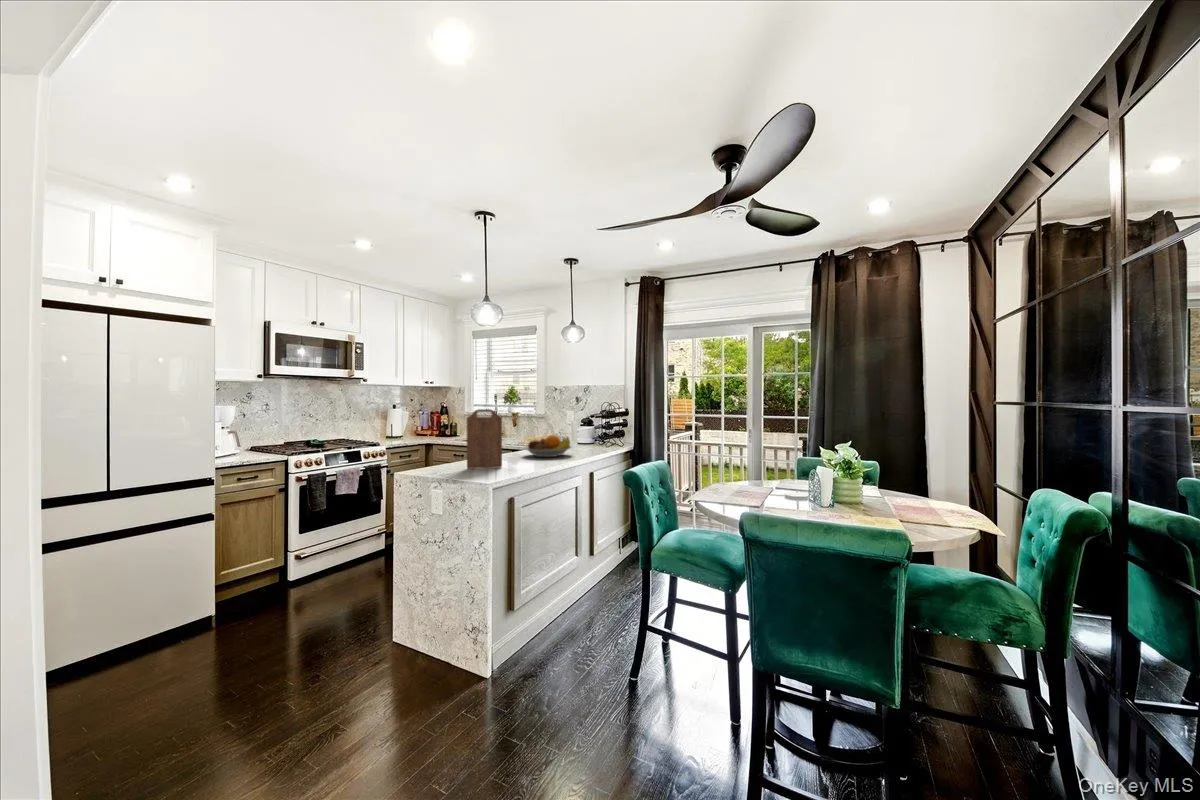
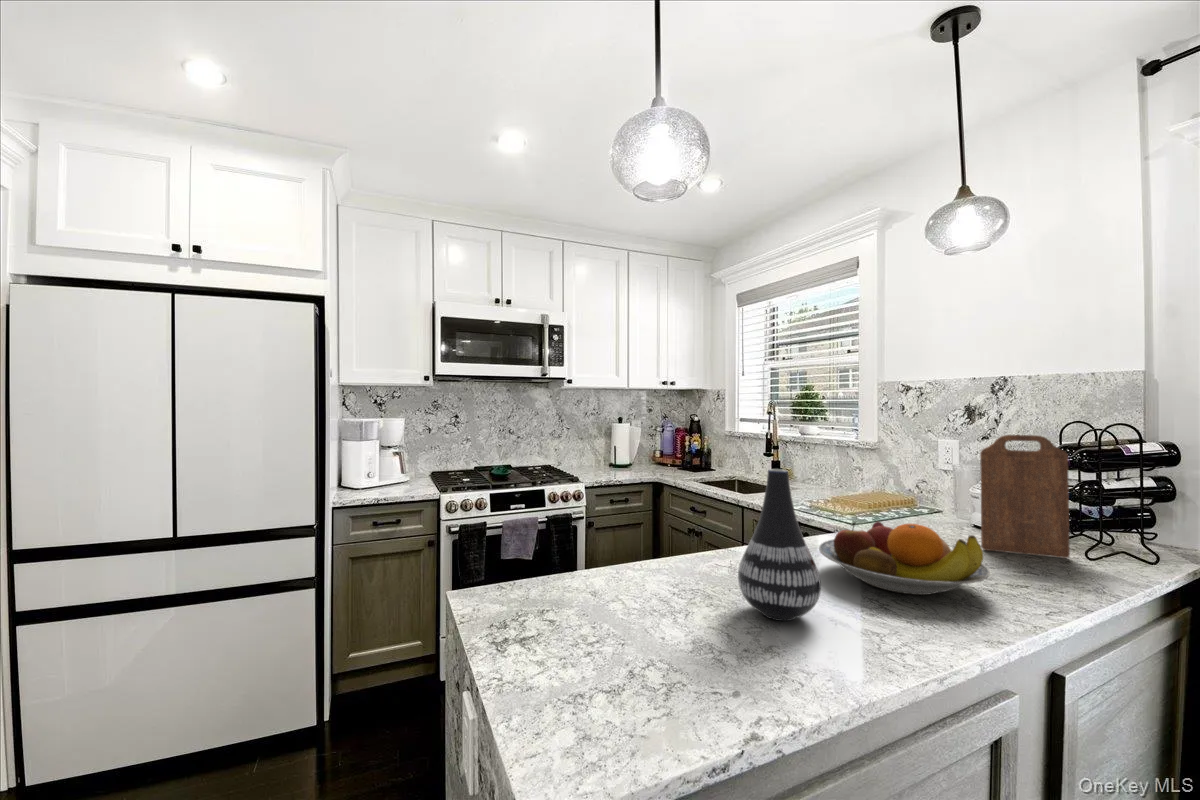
cutting board: present [466,409,502,469] -> present [980,435,1070,558]
vase: none [500,417,525,464] -> present [738,469,821,621]

